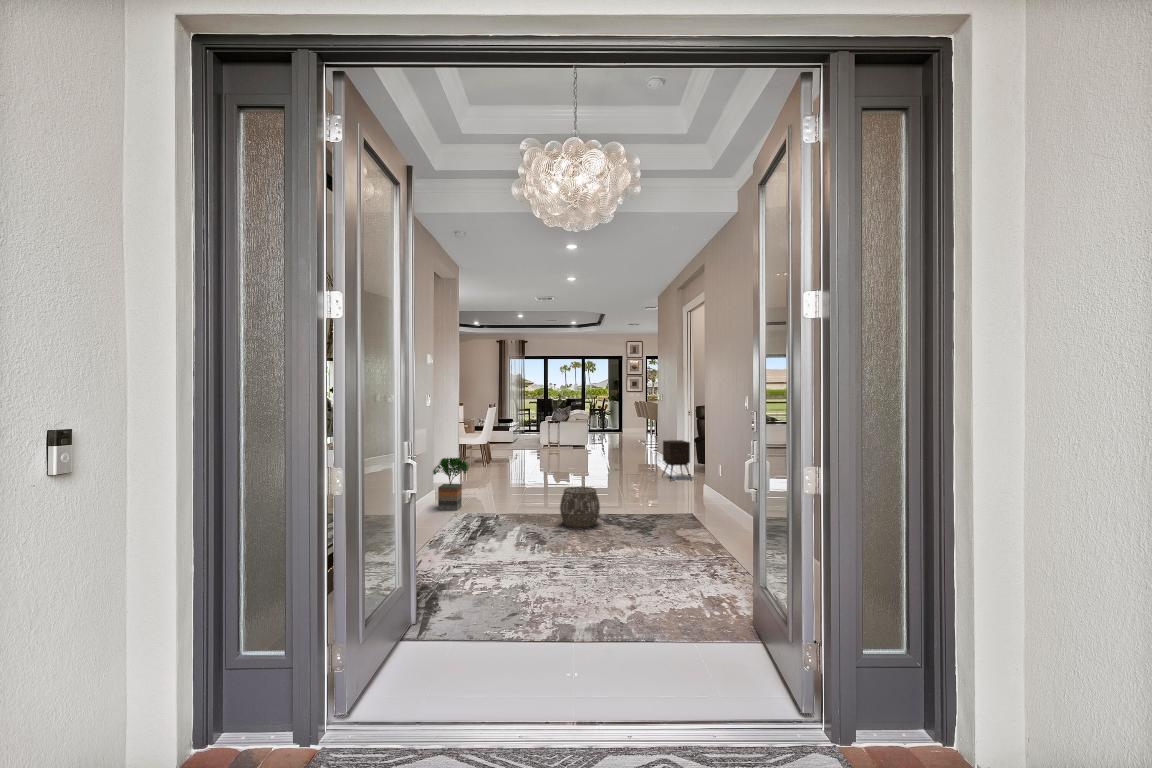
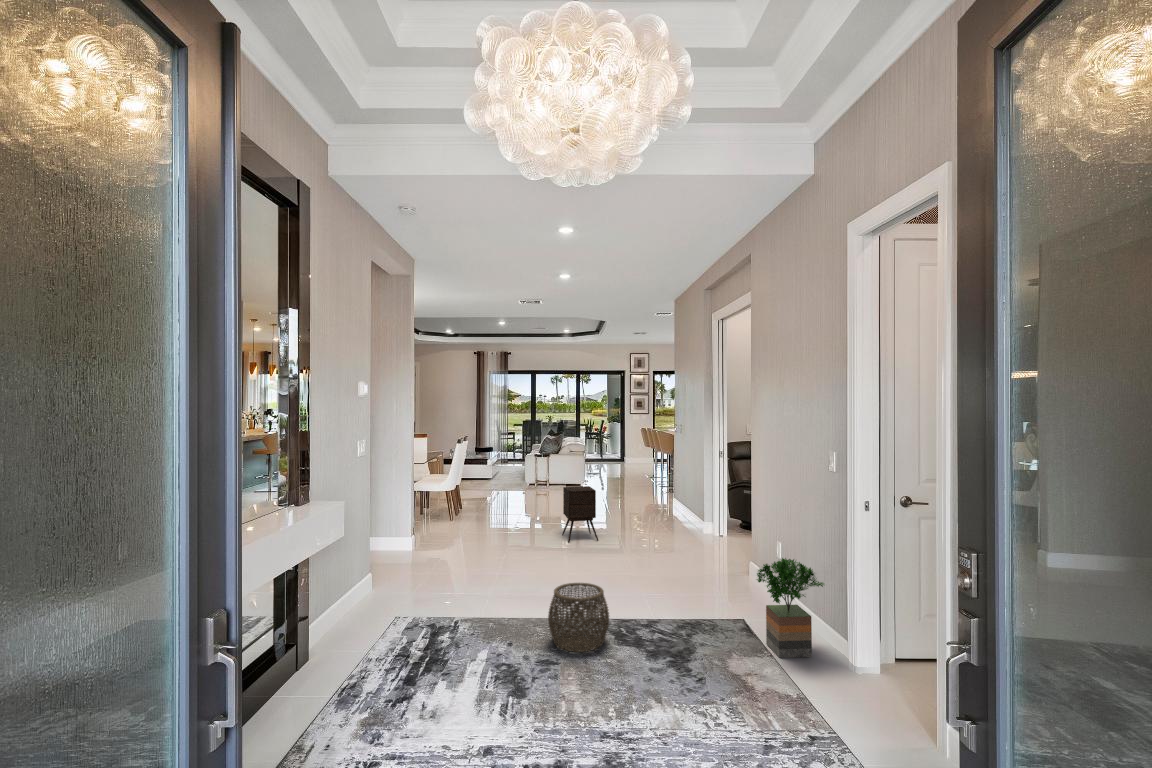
side table: present [662,440,692,480] -> present [562,486,598,543]
potted tree: present [433,458,469,510] -> present [757,558,824,658]

